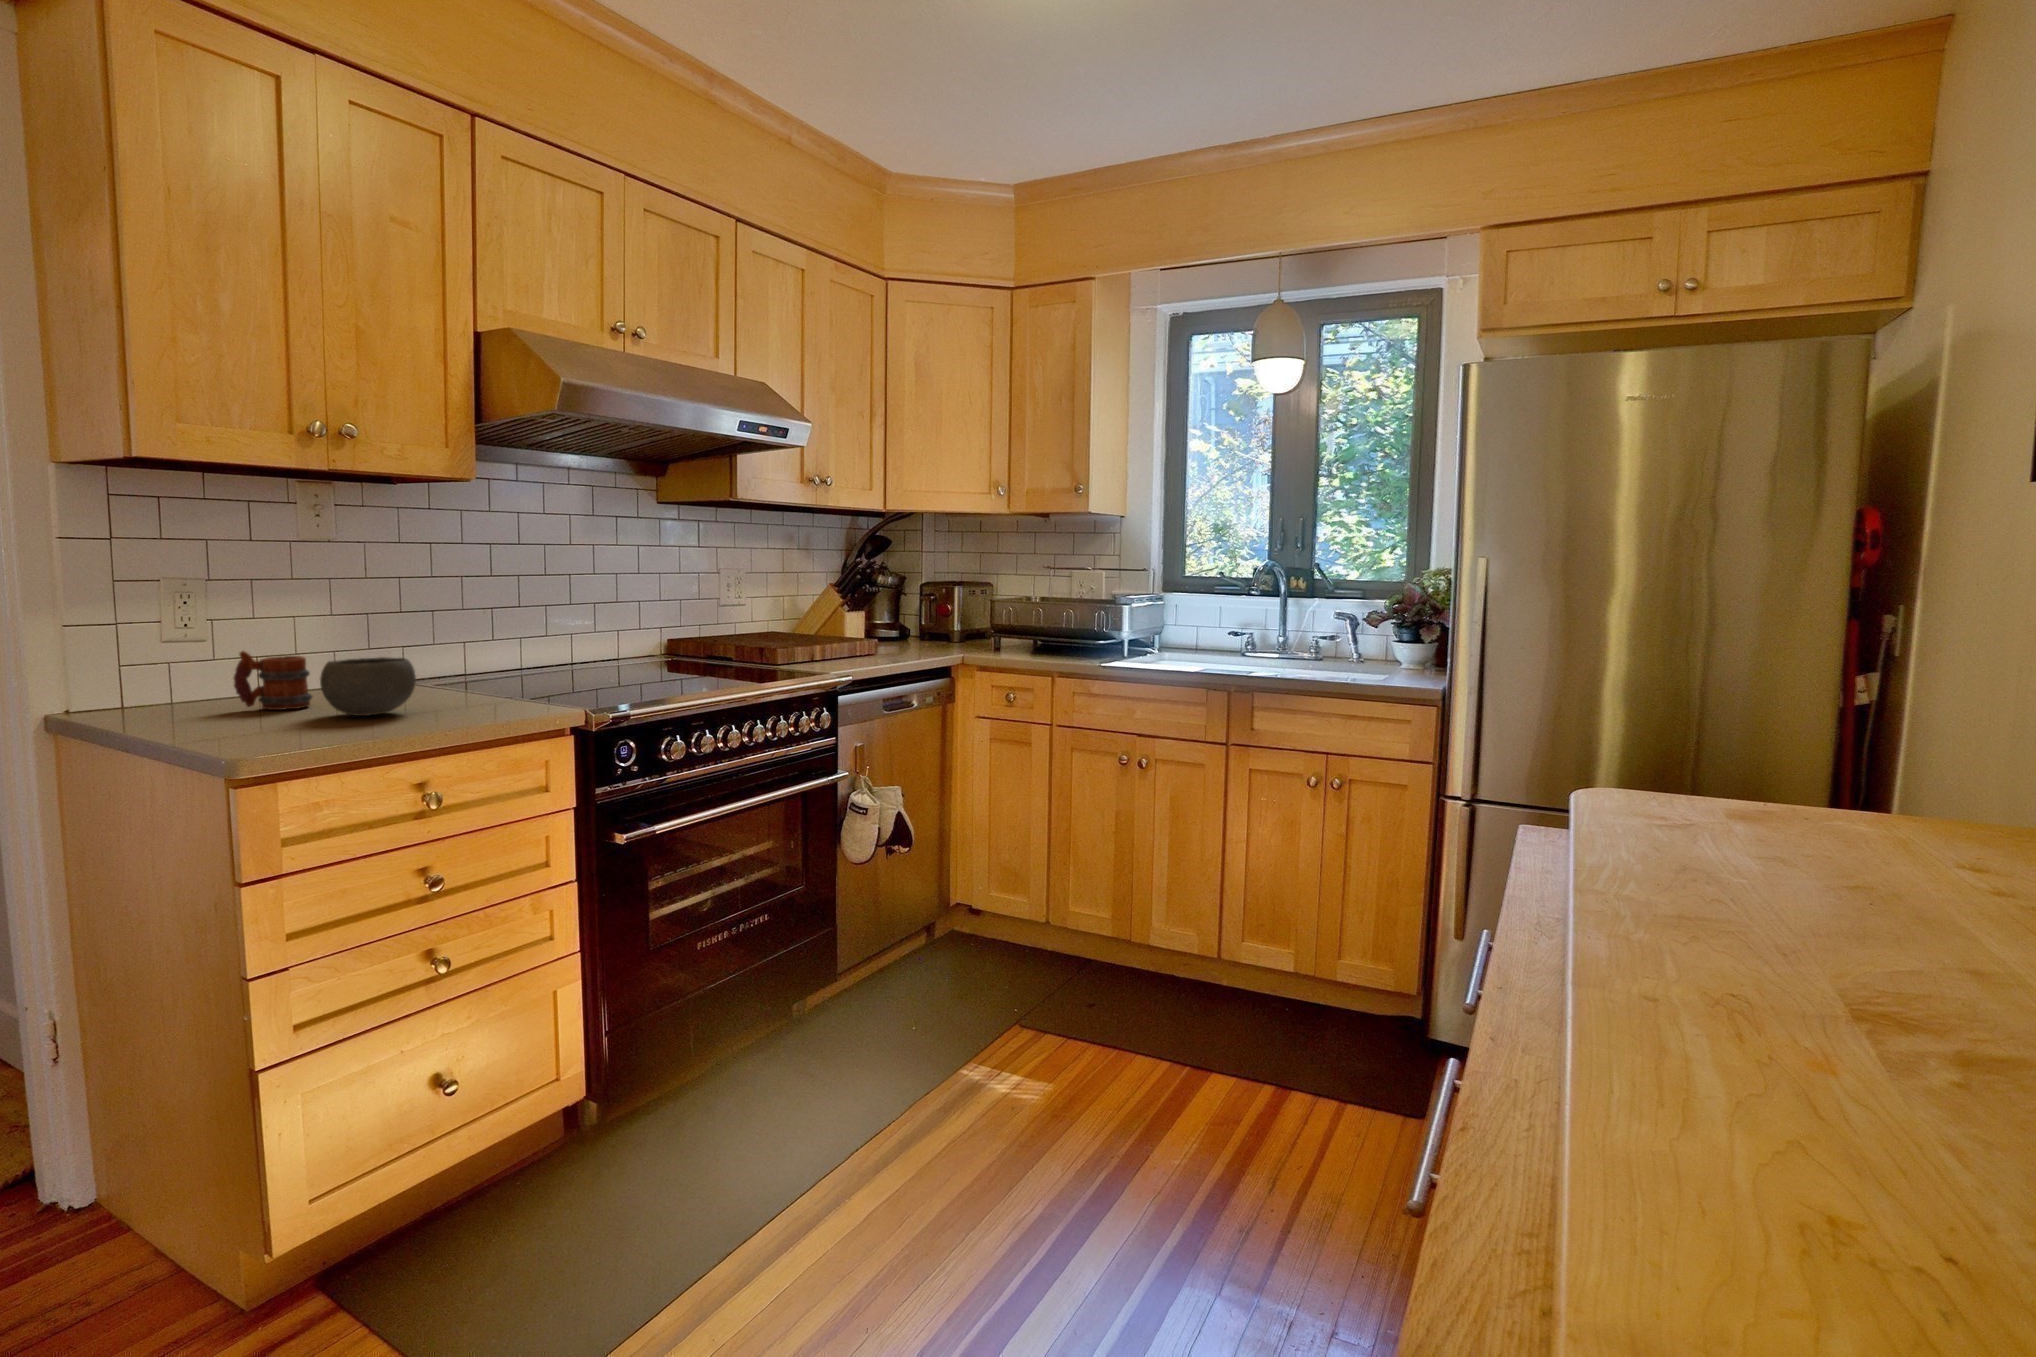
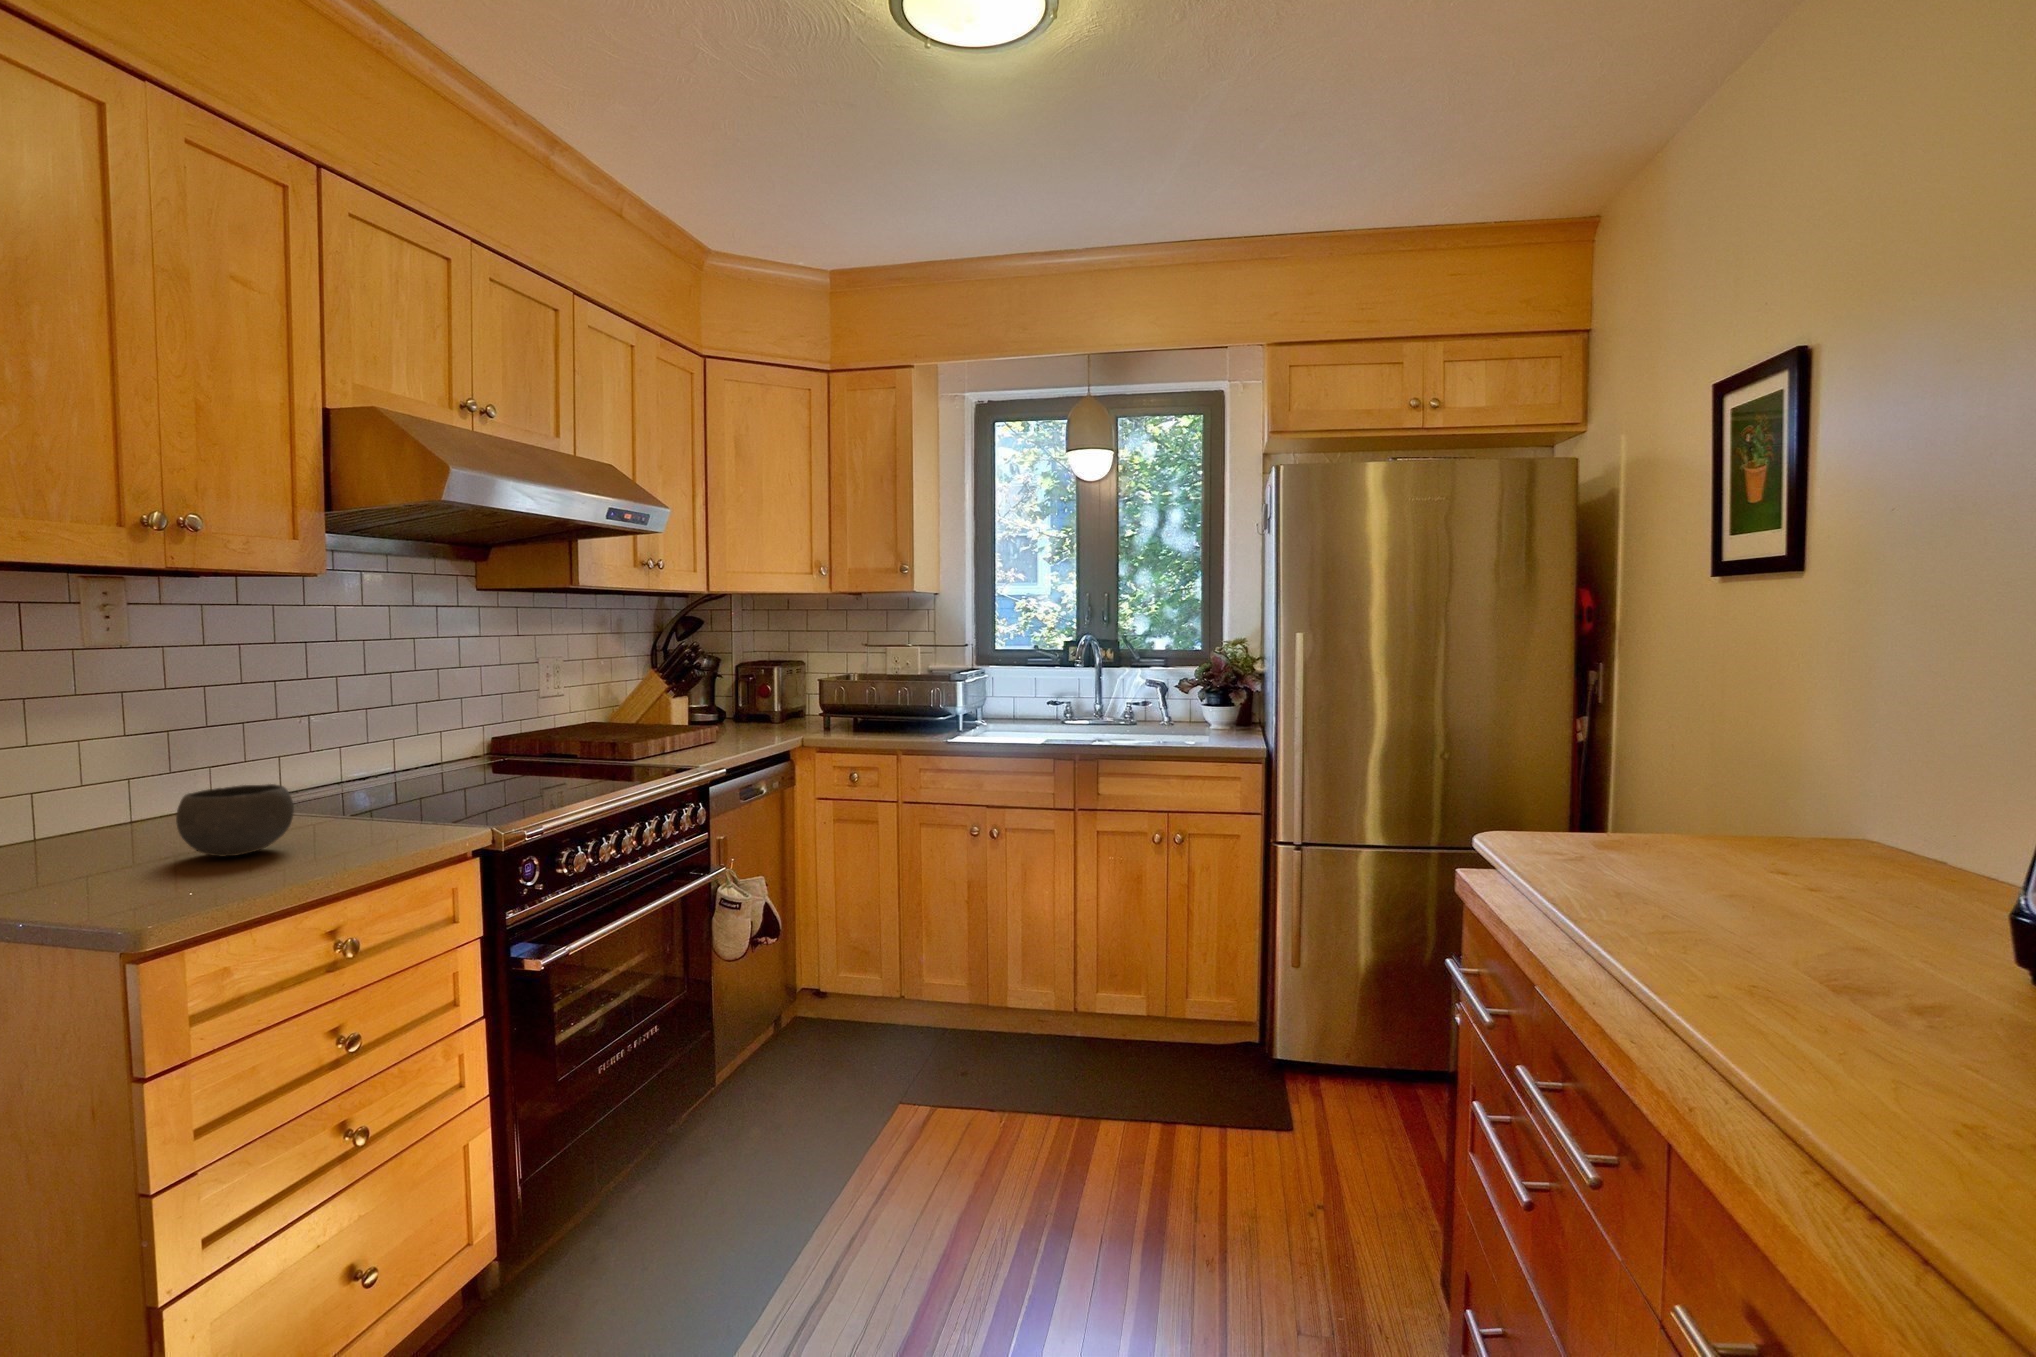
mug: present [234,651,312,710] -> none [40,788,141,858]

